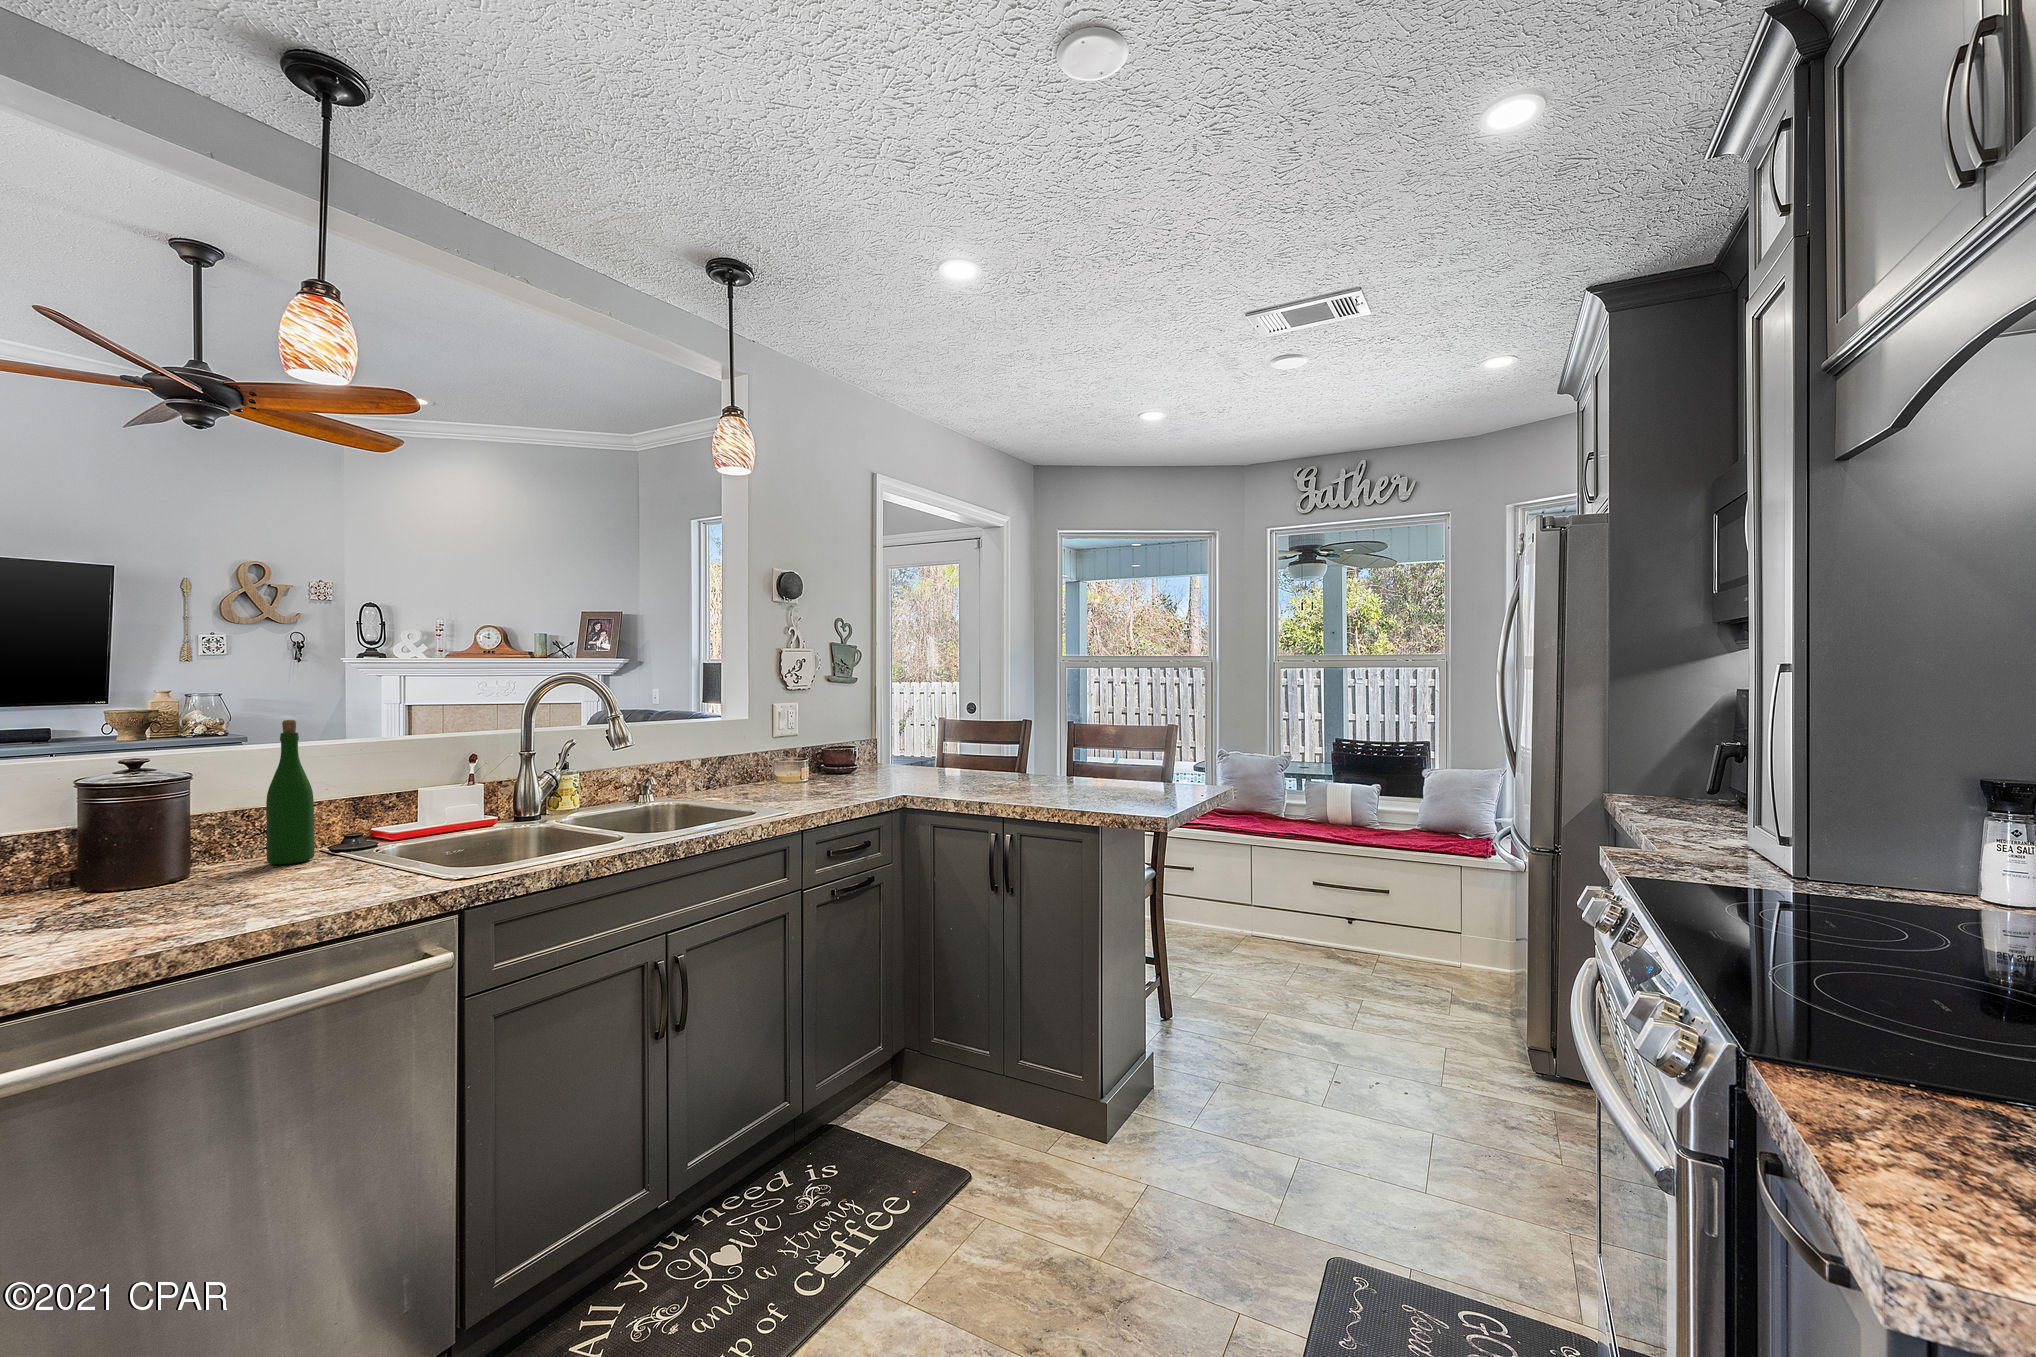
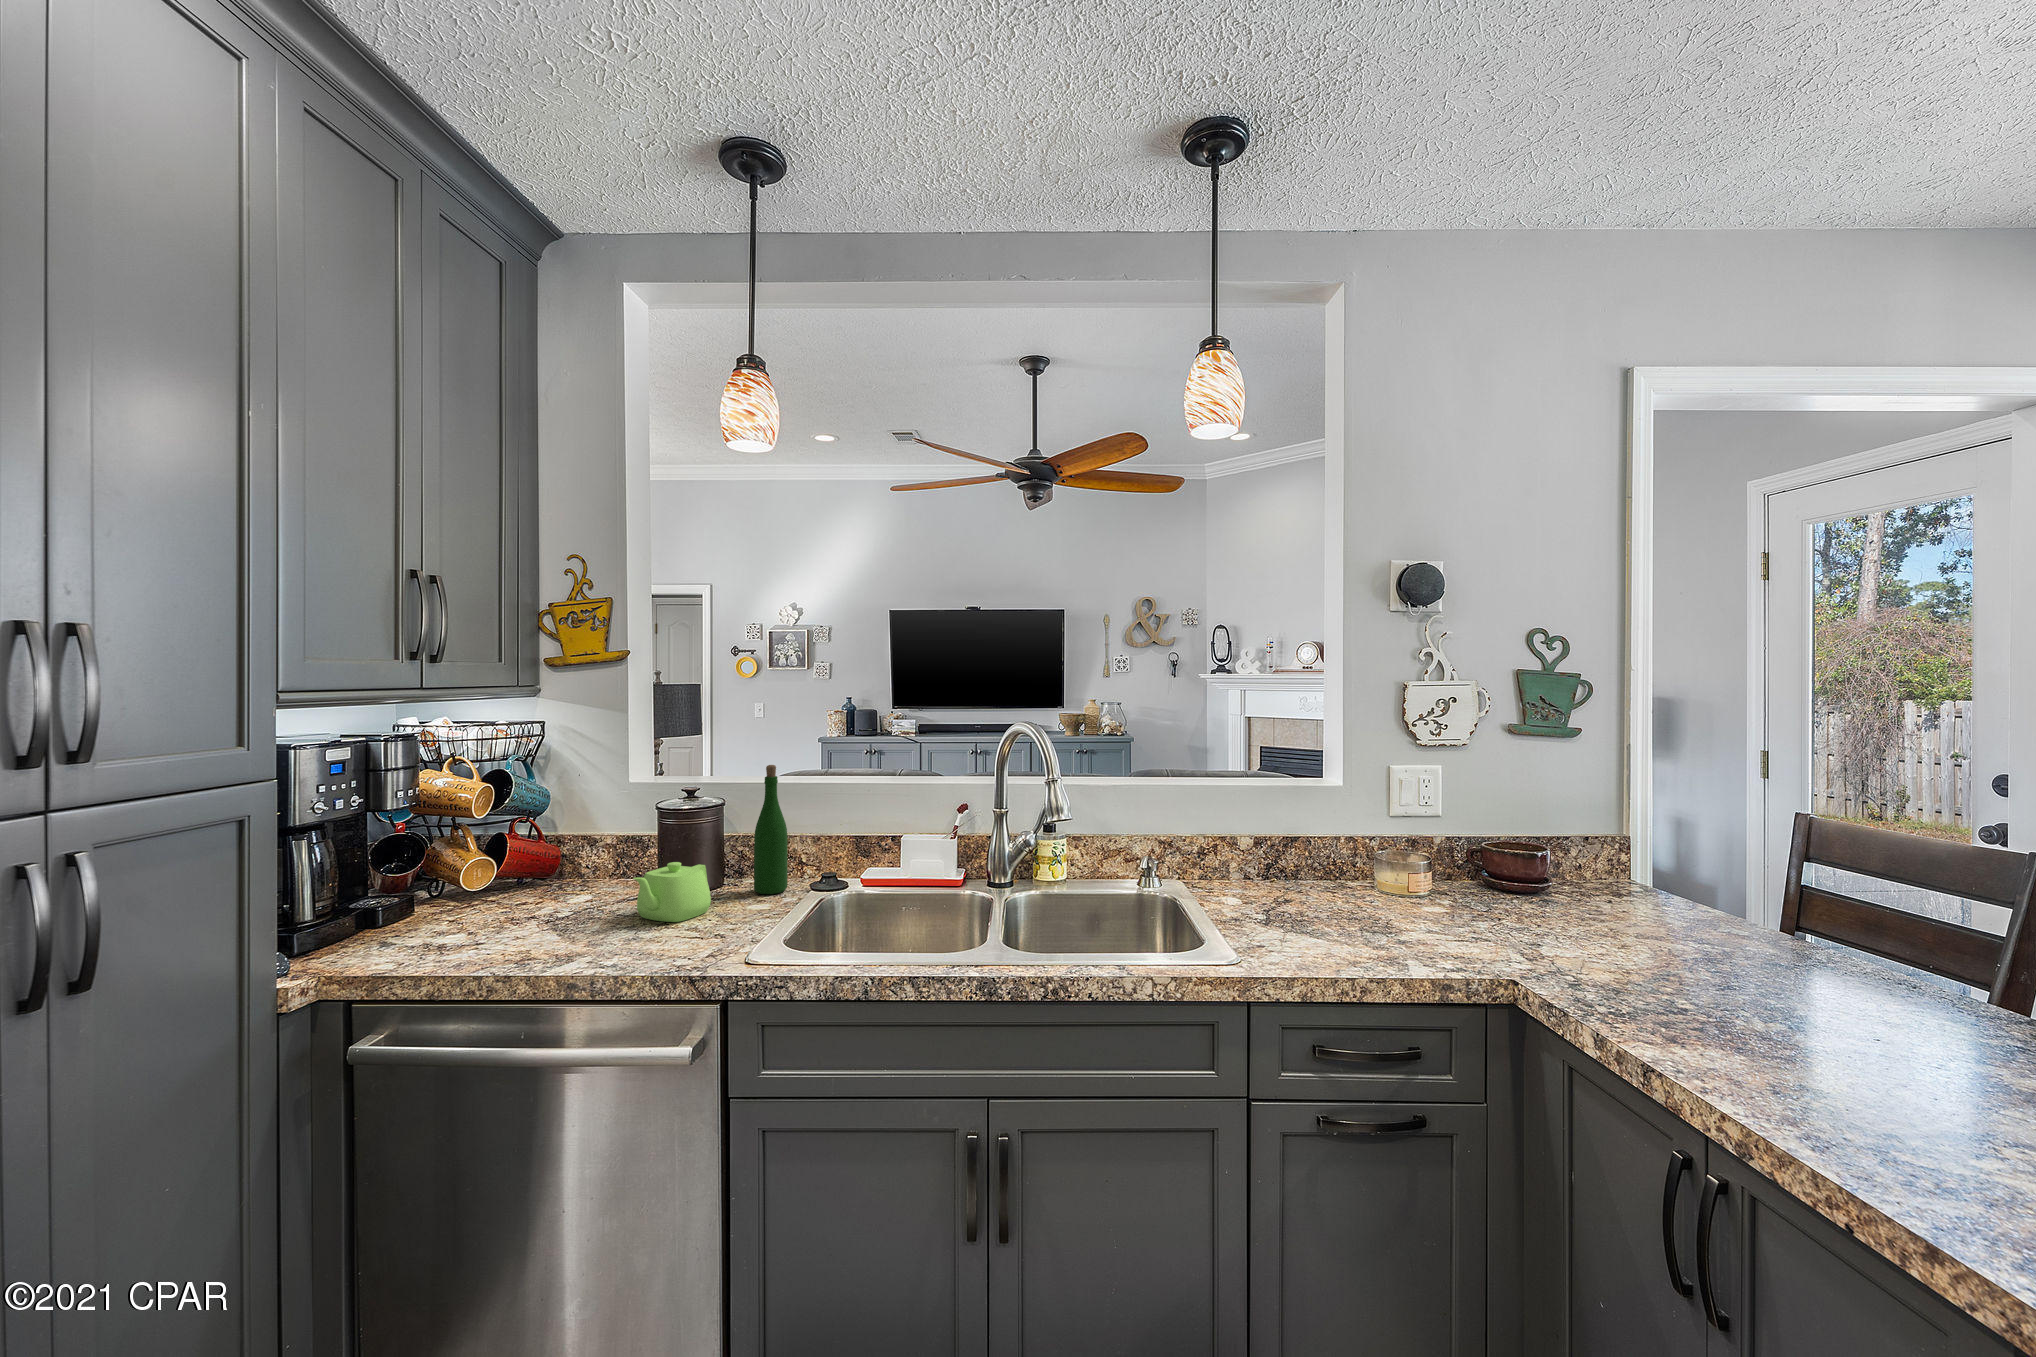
teapot: none [181,828,278,897] -> present [633,862,711,922]

